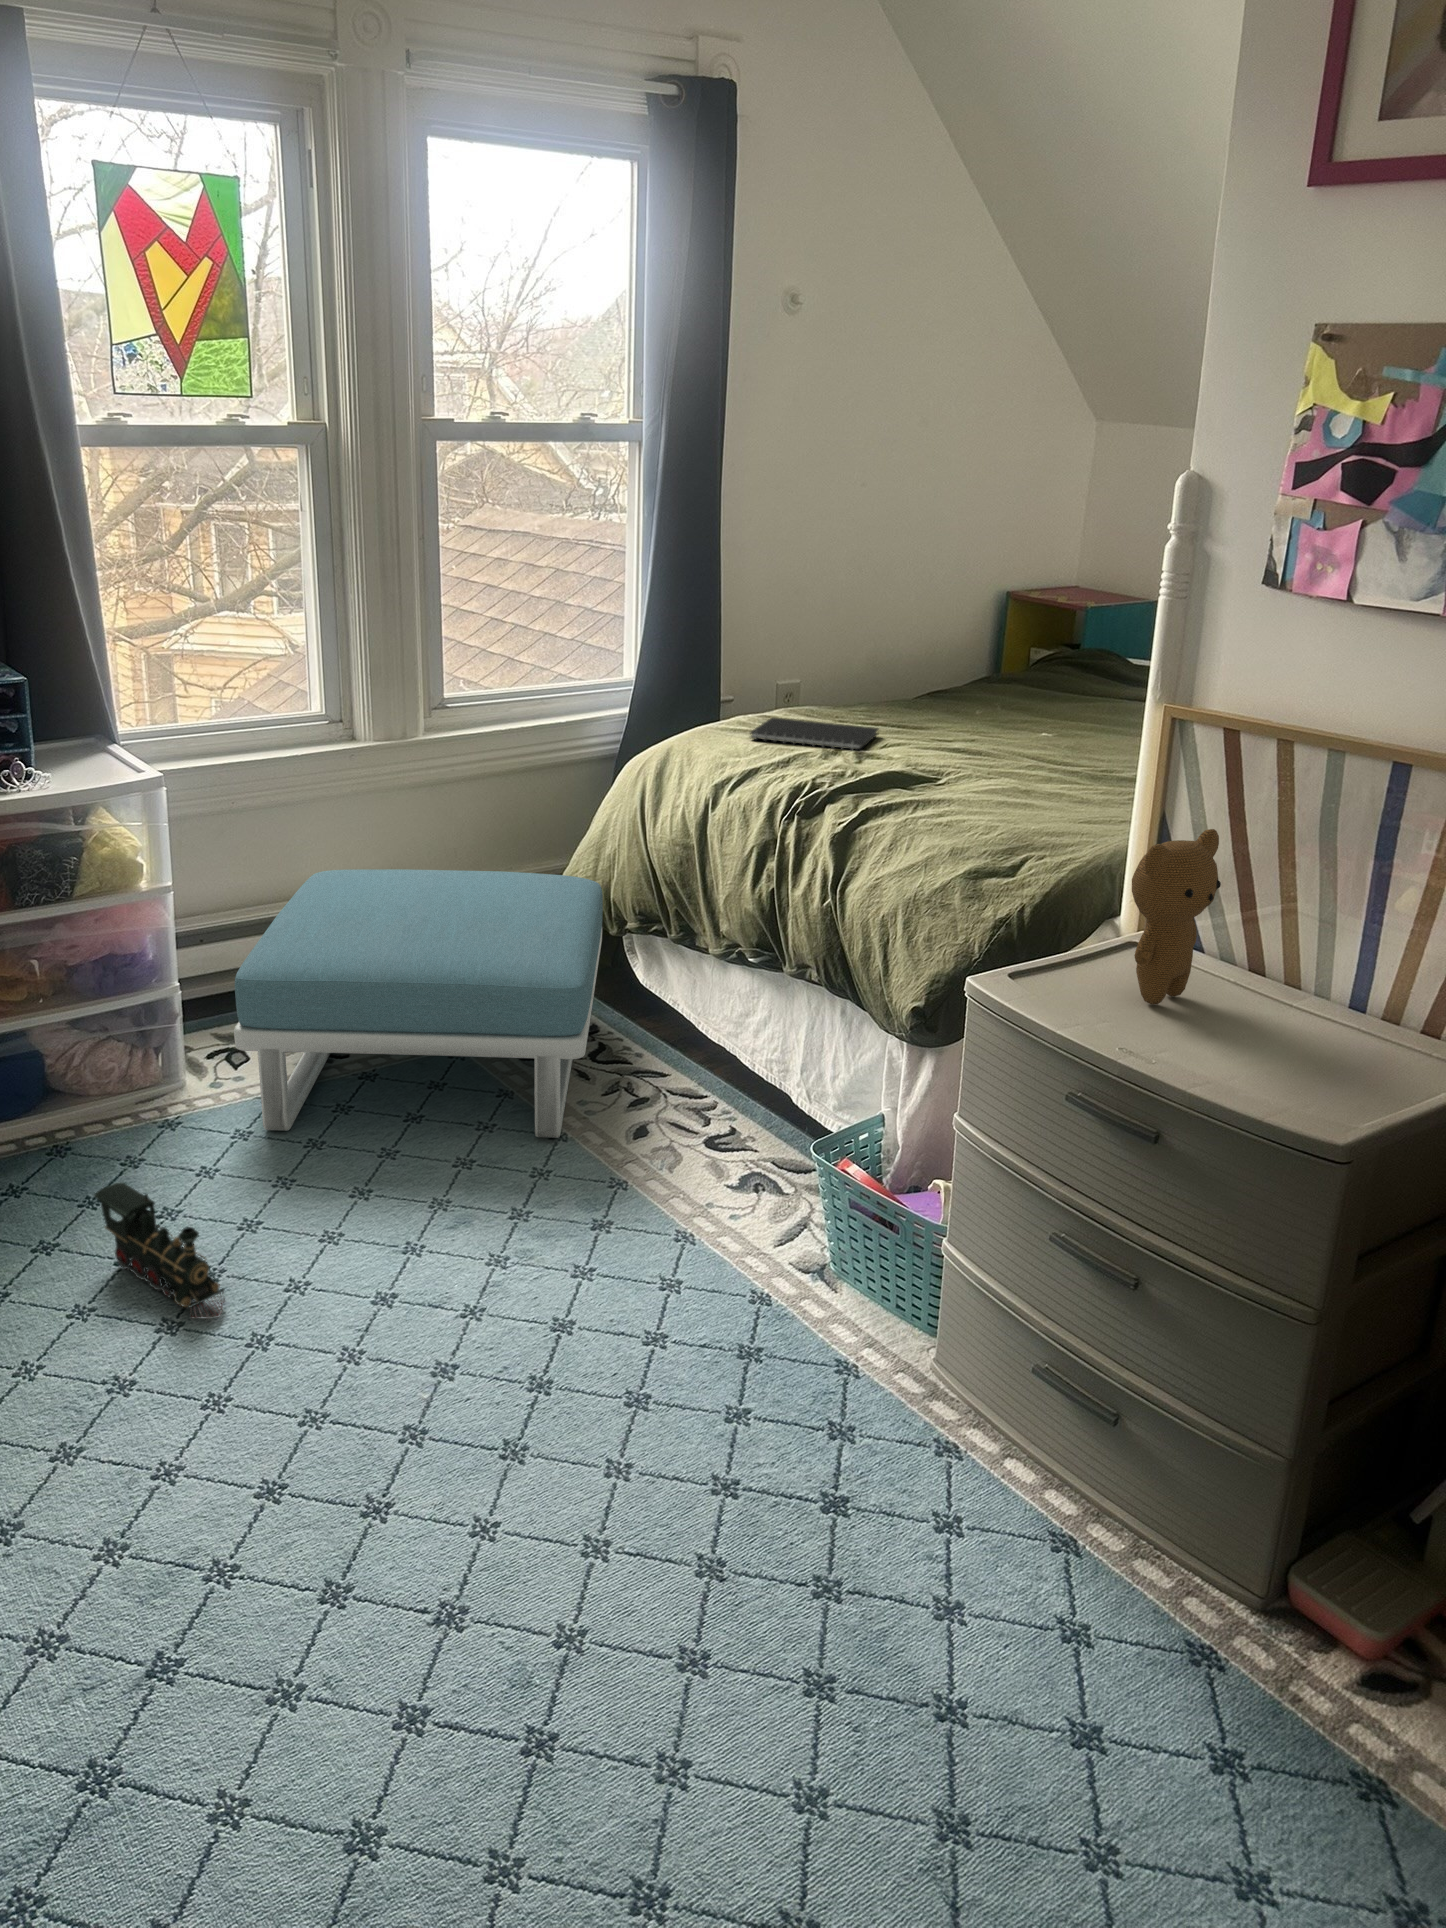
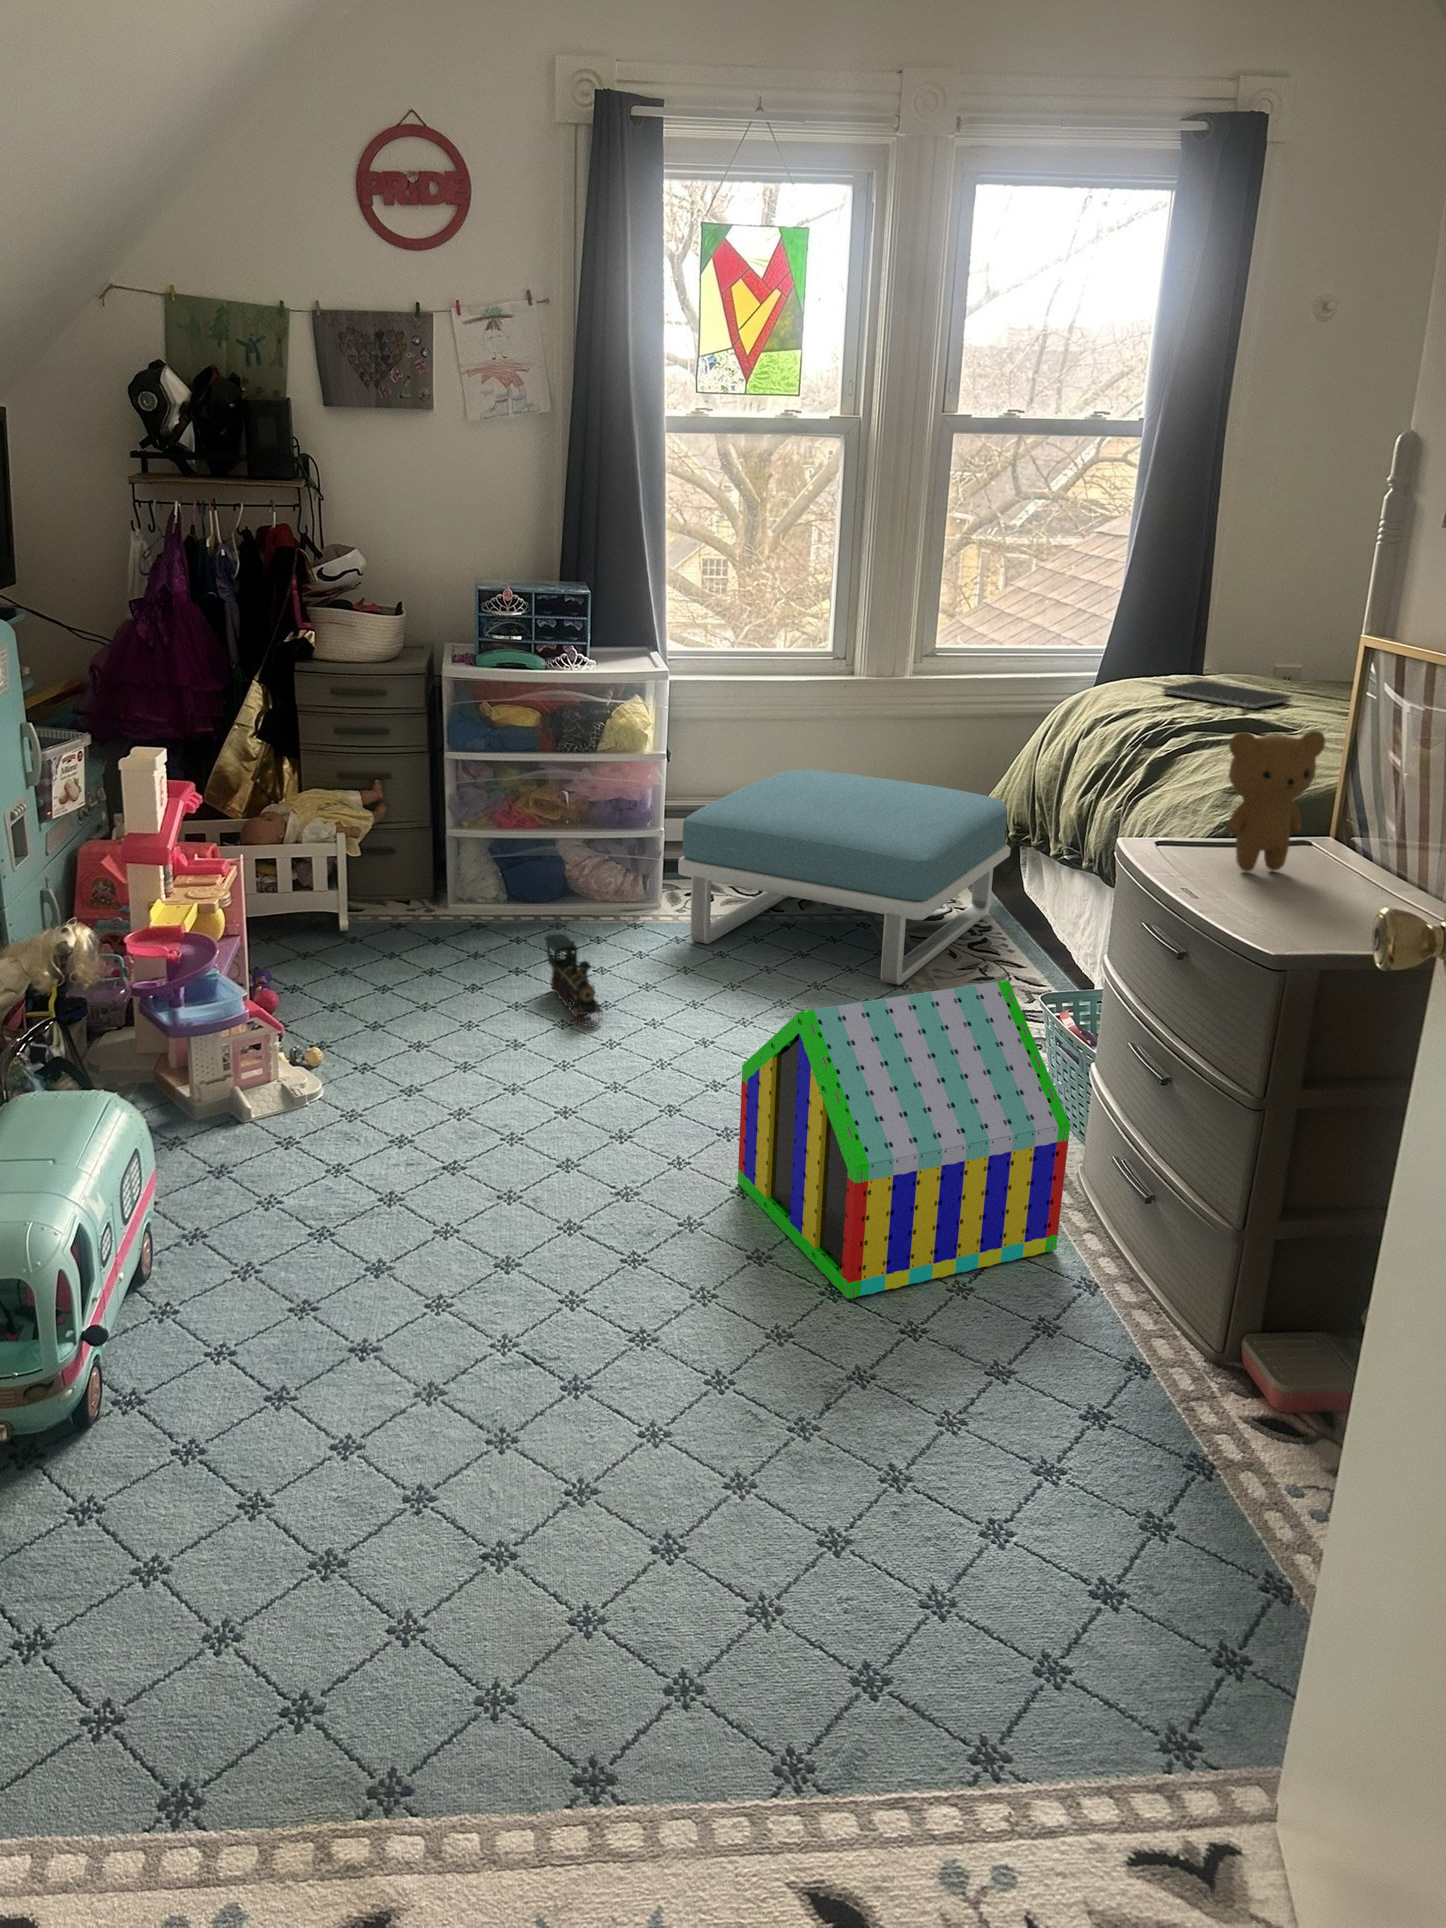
toy house: none [578,1183,1017,1699] -> present [738,980,1070,1299]

